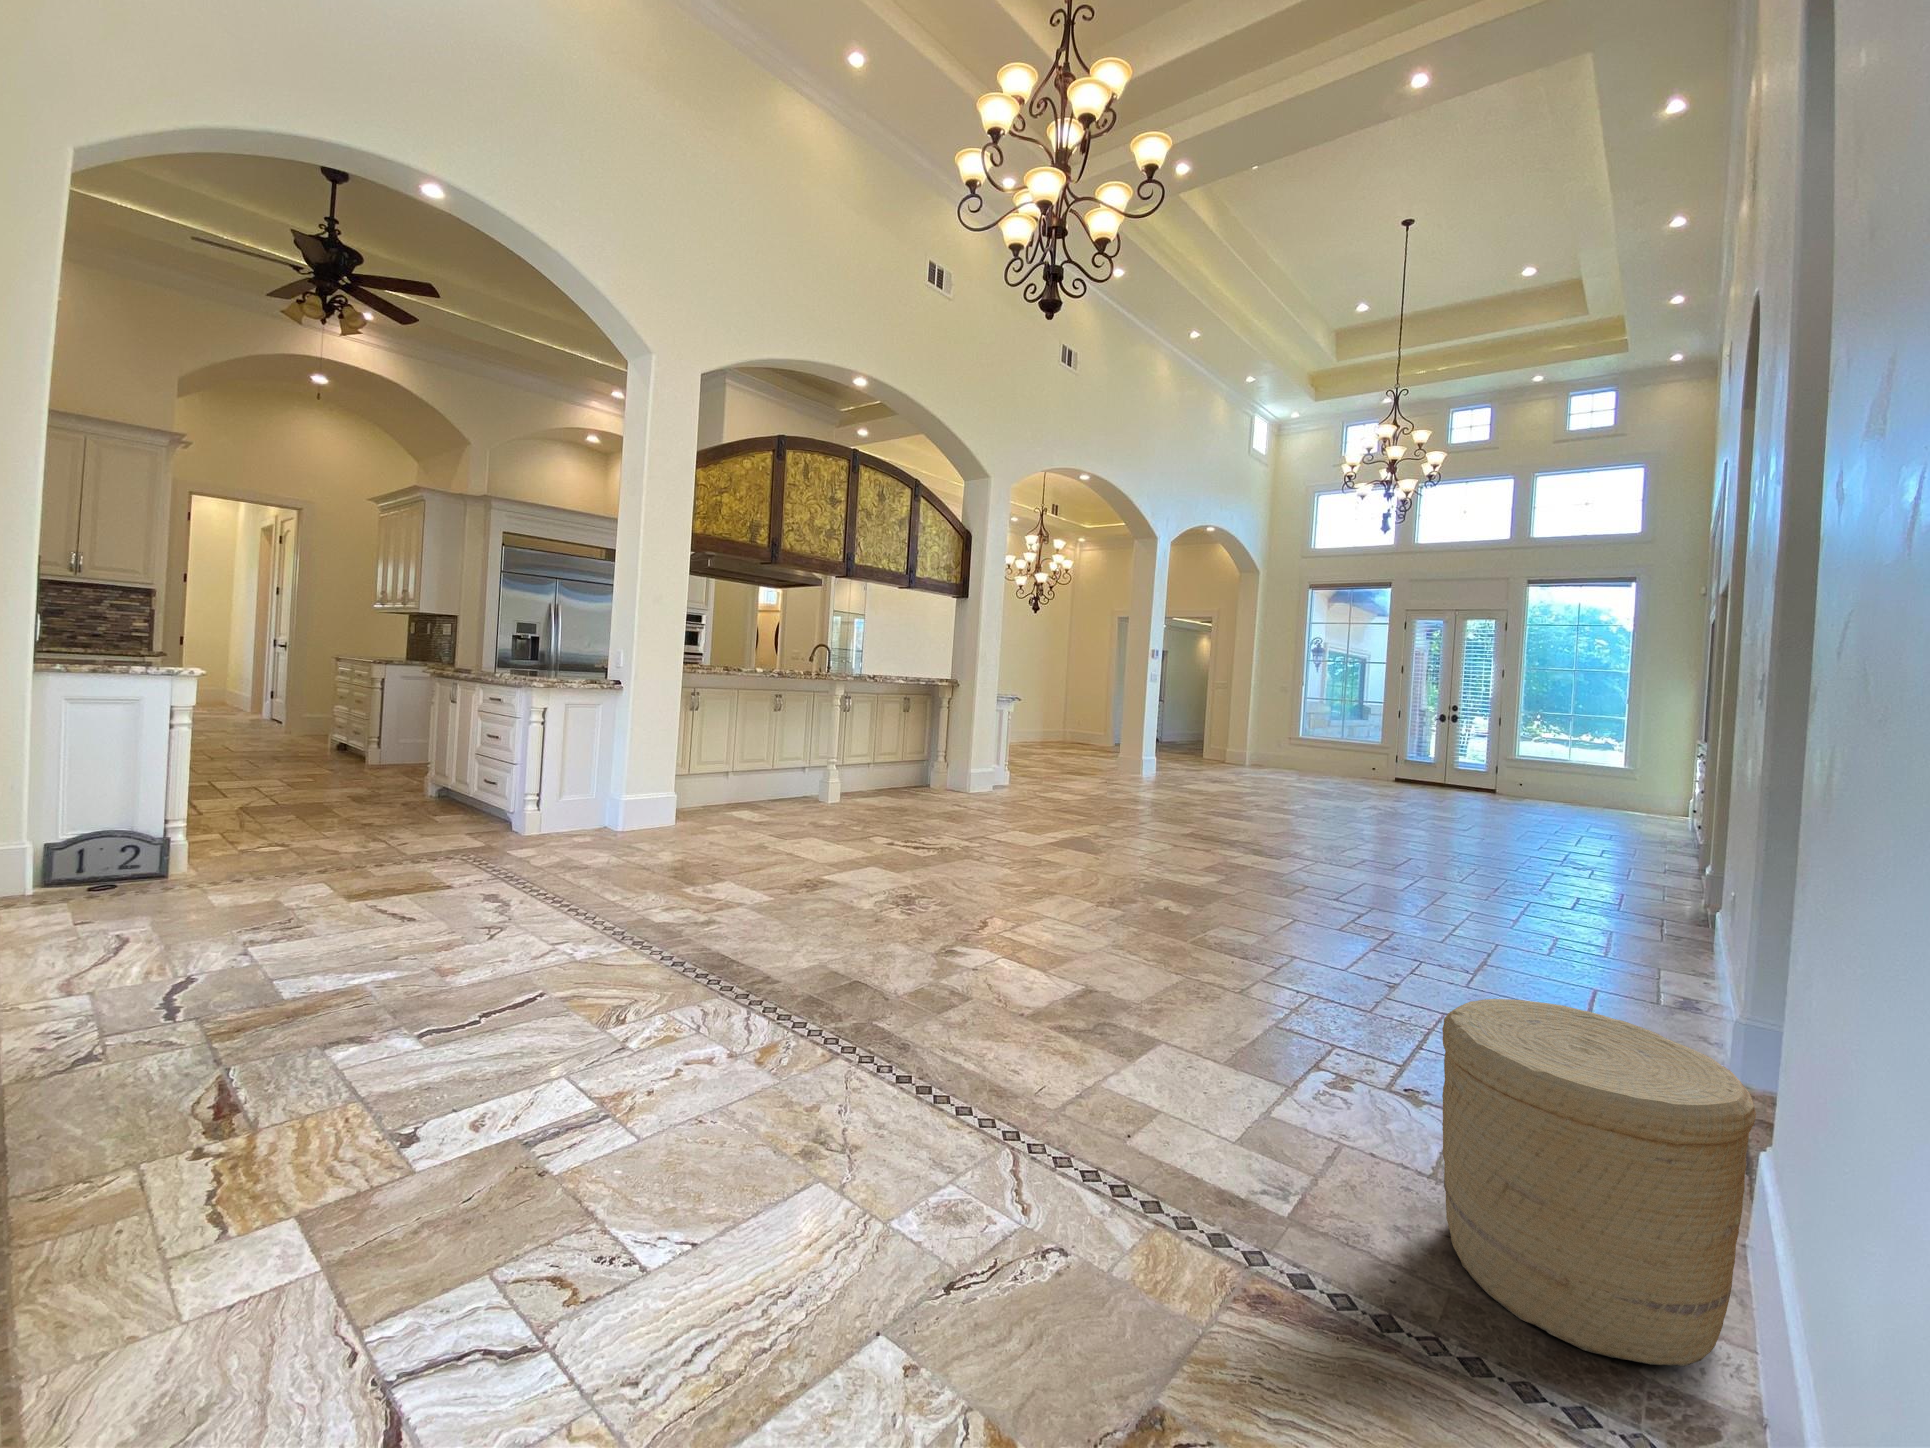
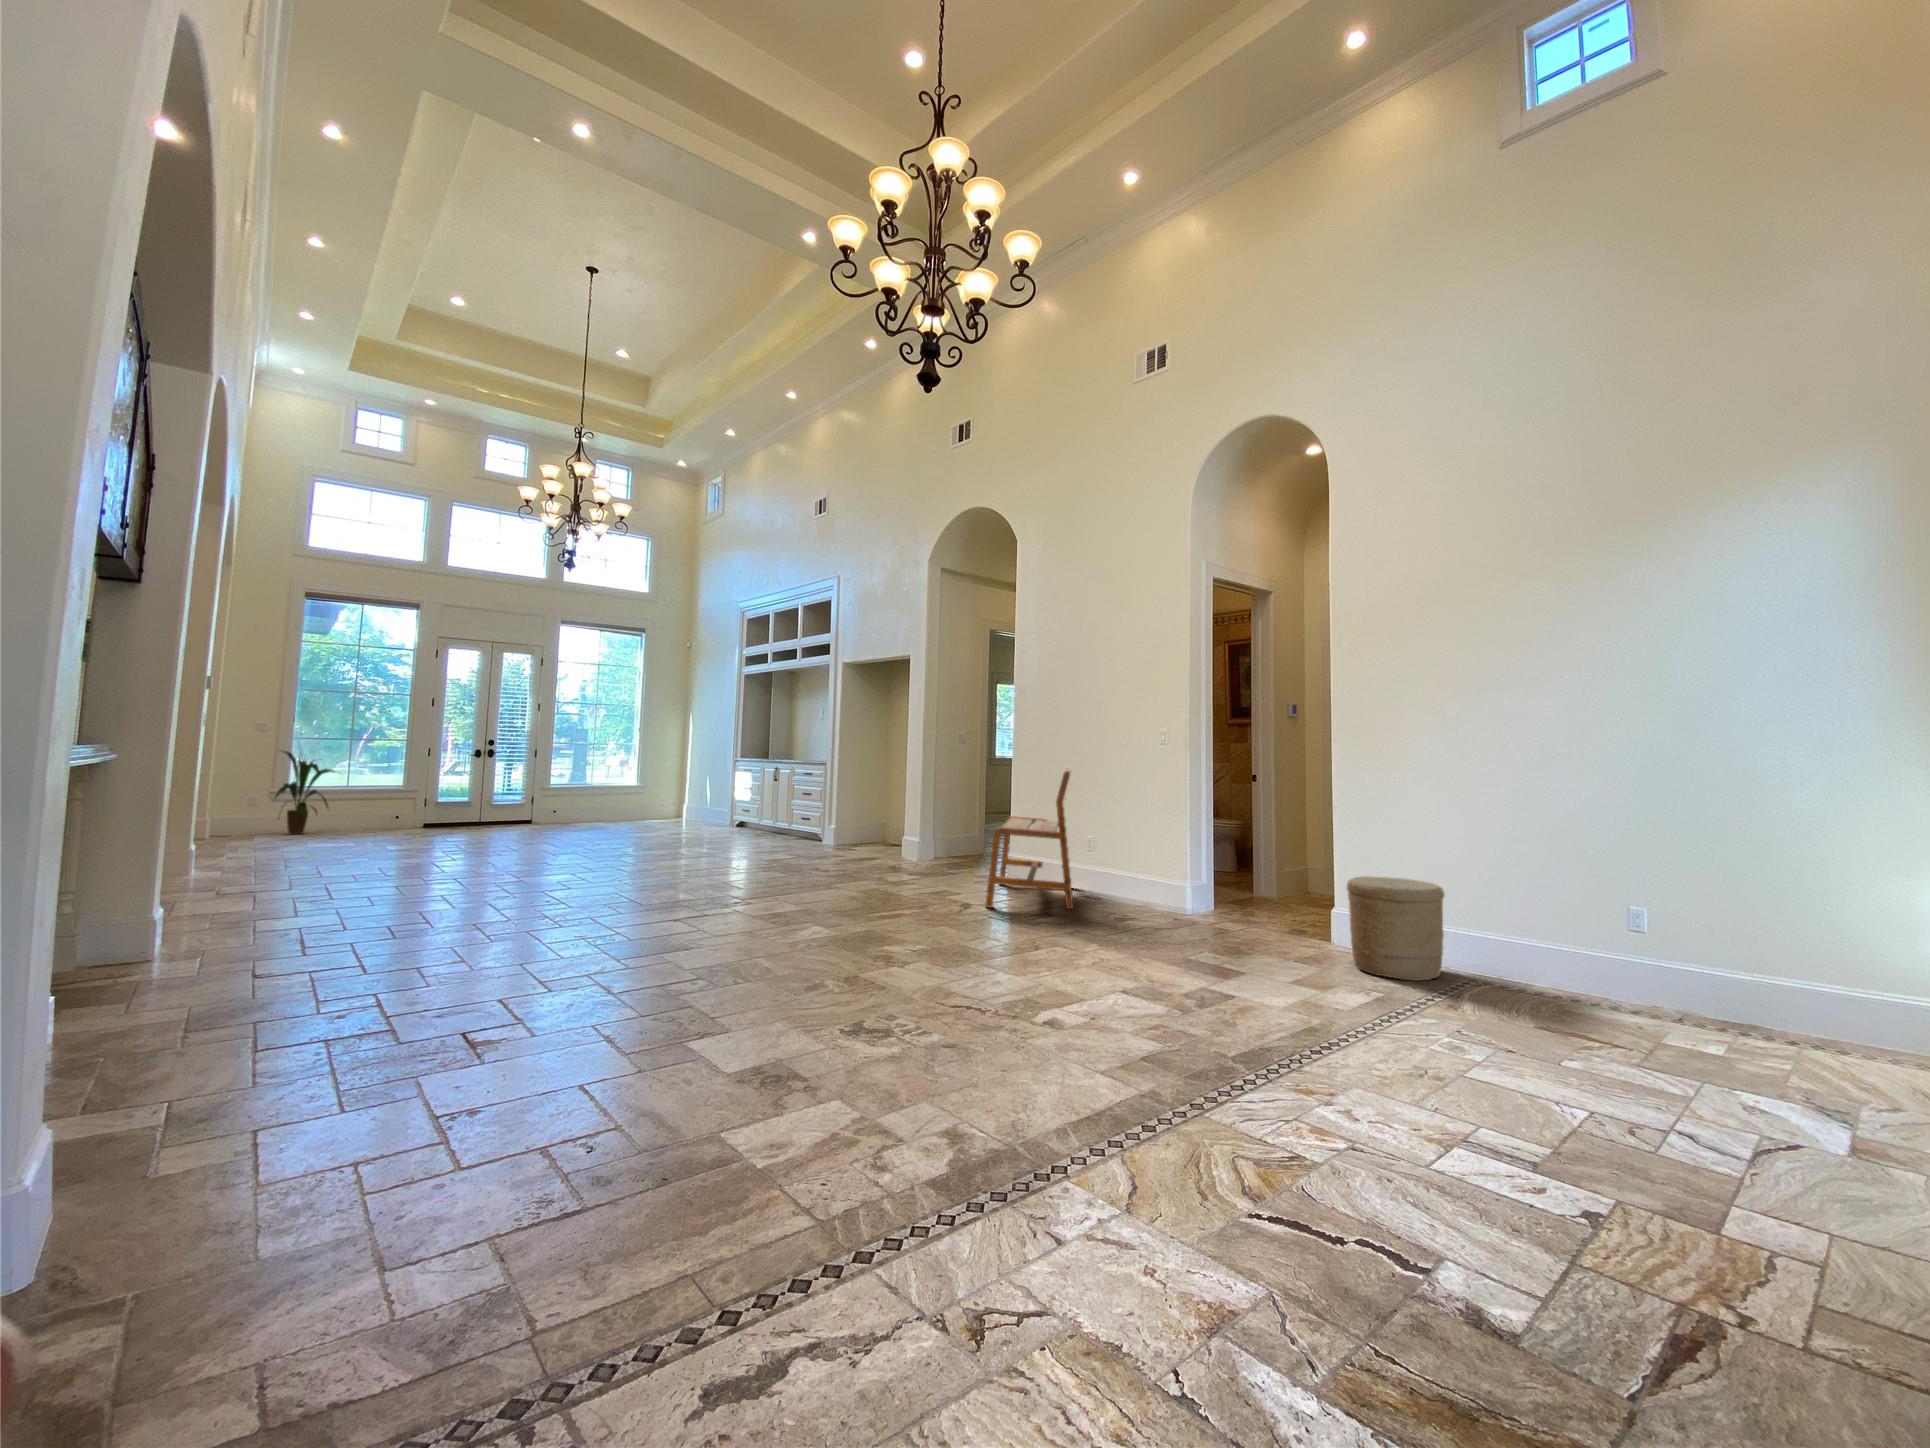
house plant: none [1286,706,1335,770] -> present [275,751,335,834]
bench: none [1466,742,1795,987] -> present [985,770,1073,909]

